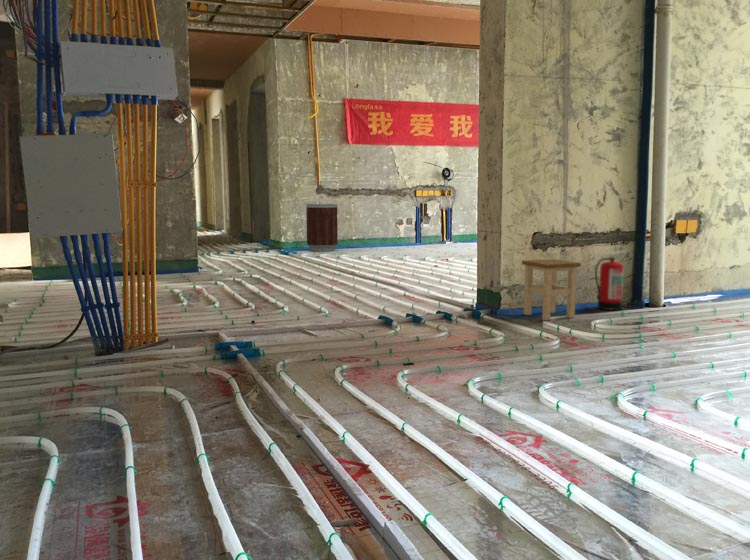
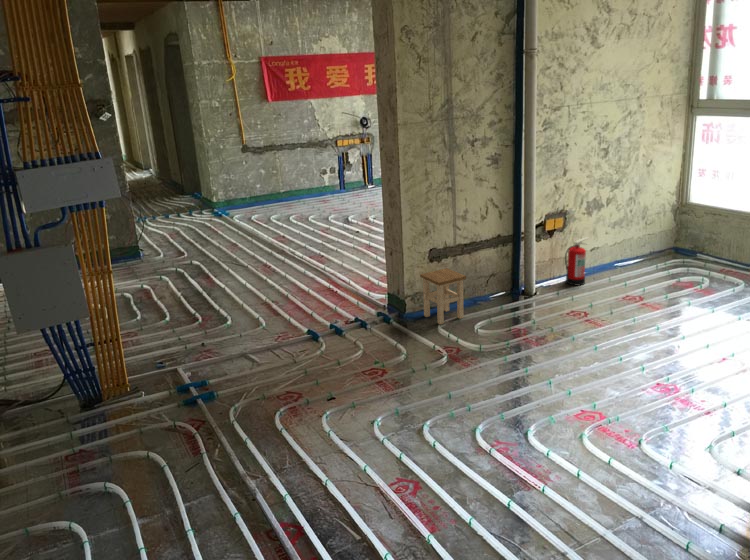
trash can: present [306,204,338,252] -> none [233,163,267,211]
fire extinguisher: present [595,251,624,310] -> present [565,238,588,285]

